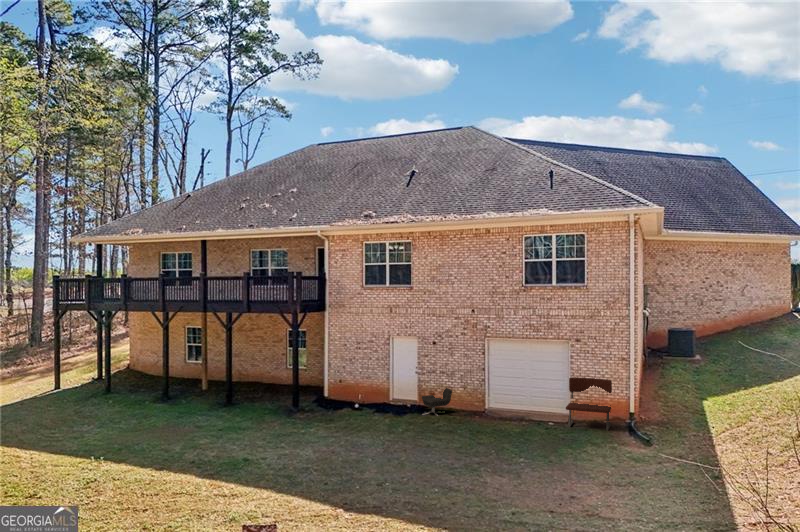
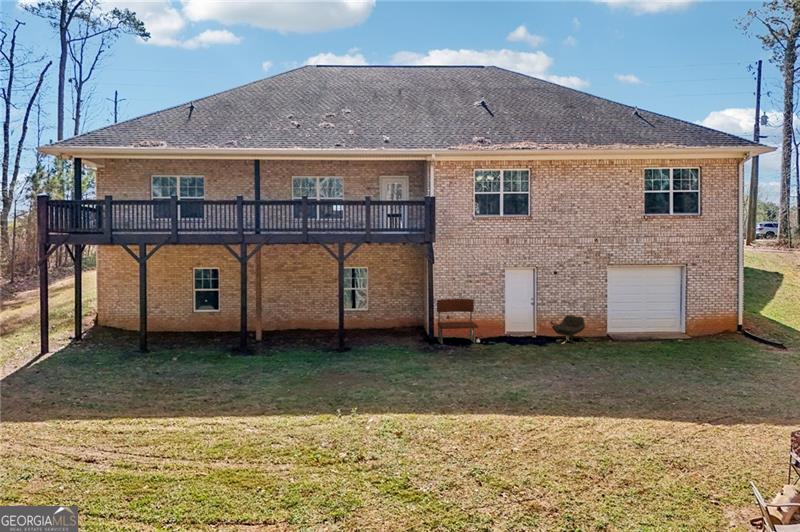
bench: present [566,378,612,430] -> present [437,299,478,344]

